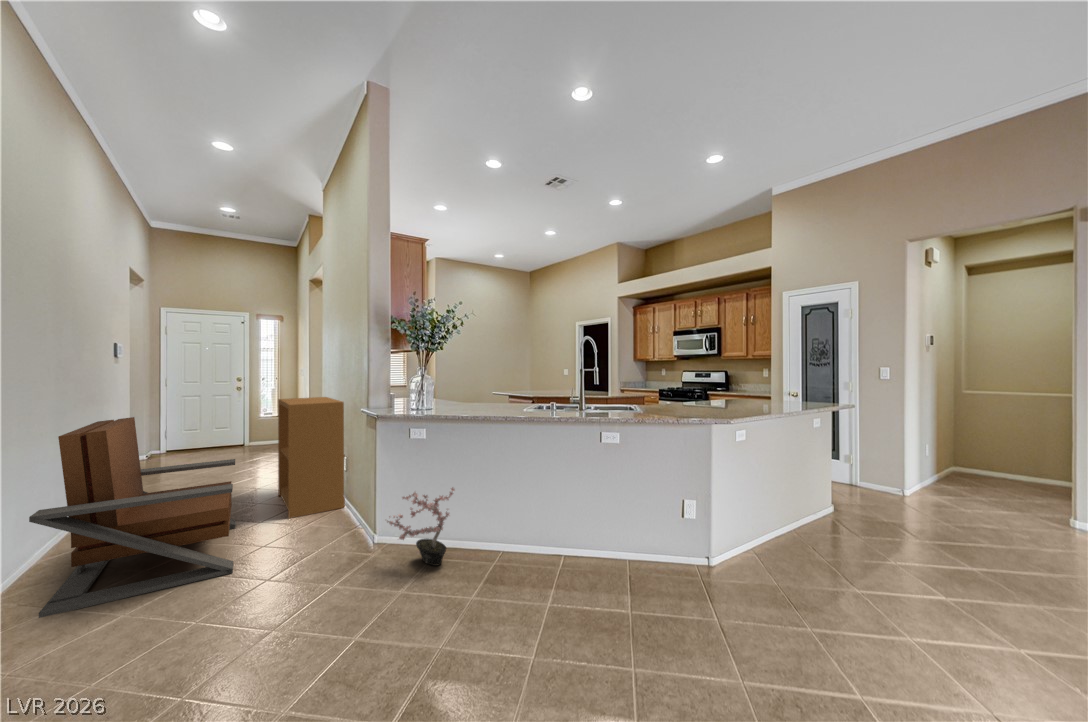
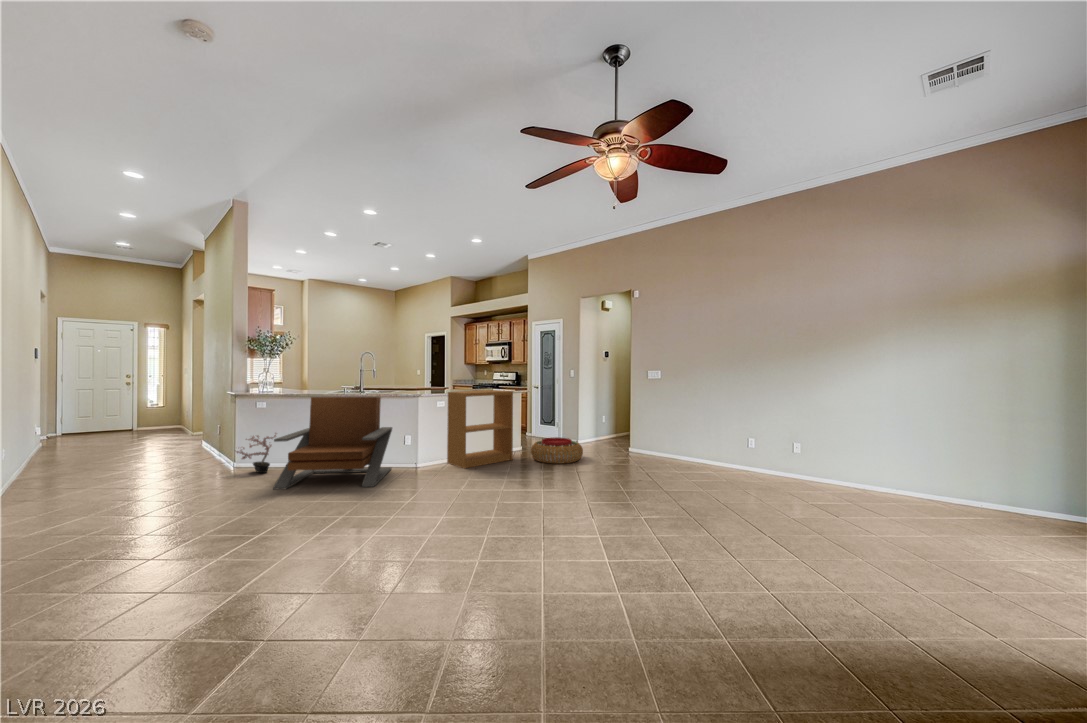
bookshelf: present [278,397,345,518] -> present [447,390,513,469]
lounge chair: present [29,417,236,618] -> present [273,397,392,490]
pouf: none [887,497,1031,563] -> present [531,437,583,464]

